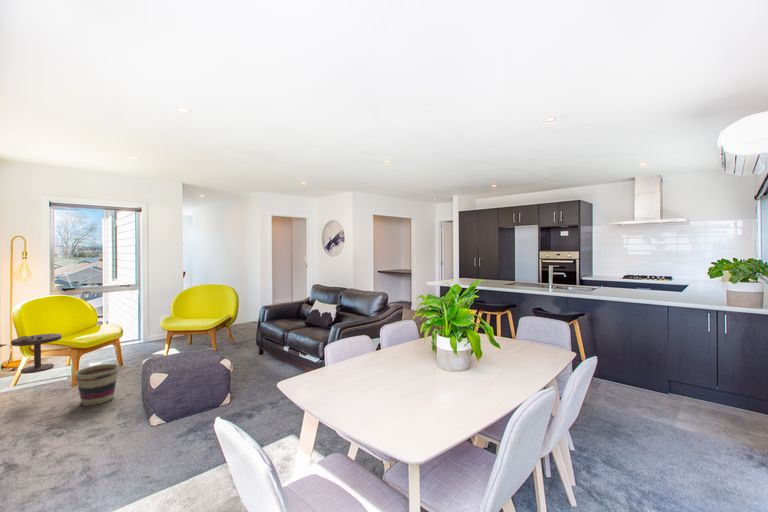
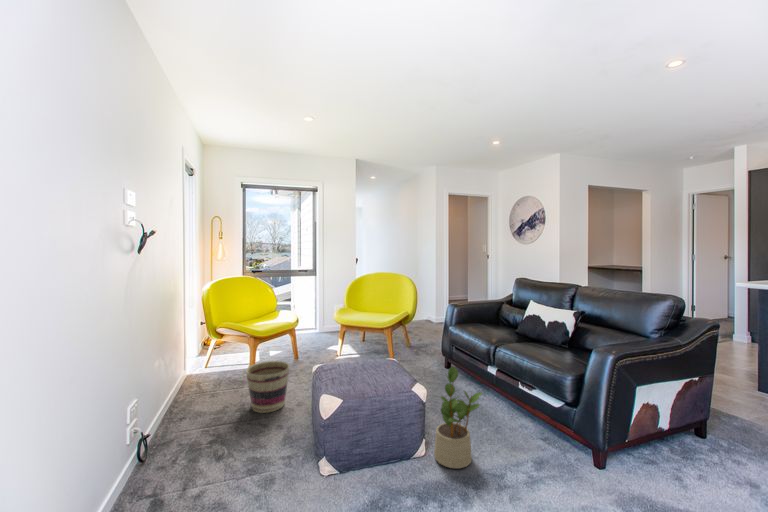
side table: present [11,334,61,374] -> none [194,318,239,393]
potted plant: none [236,345,267,405] -> present [434,367,482,468]

